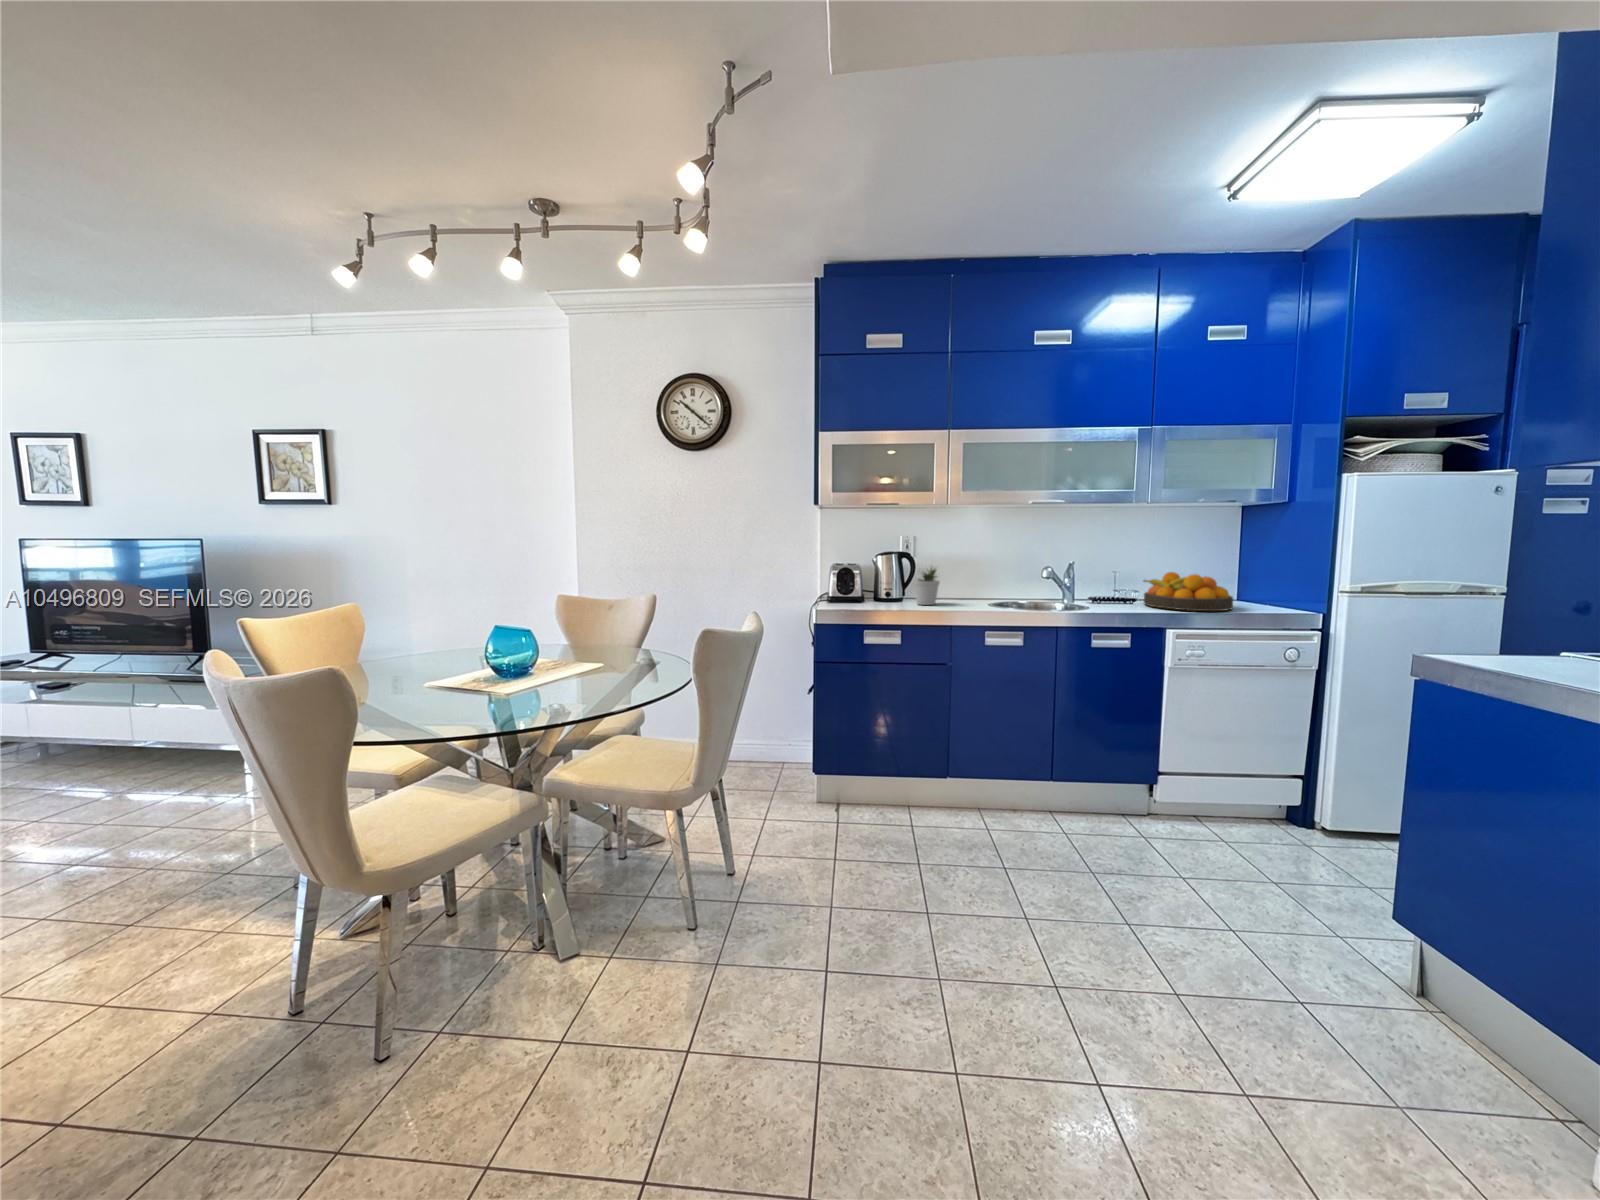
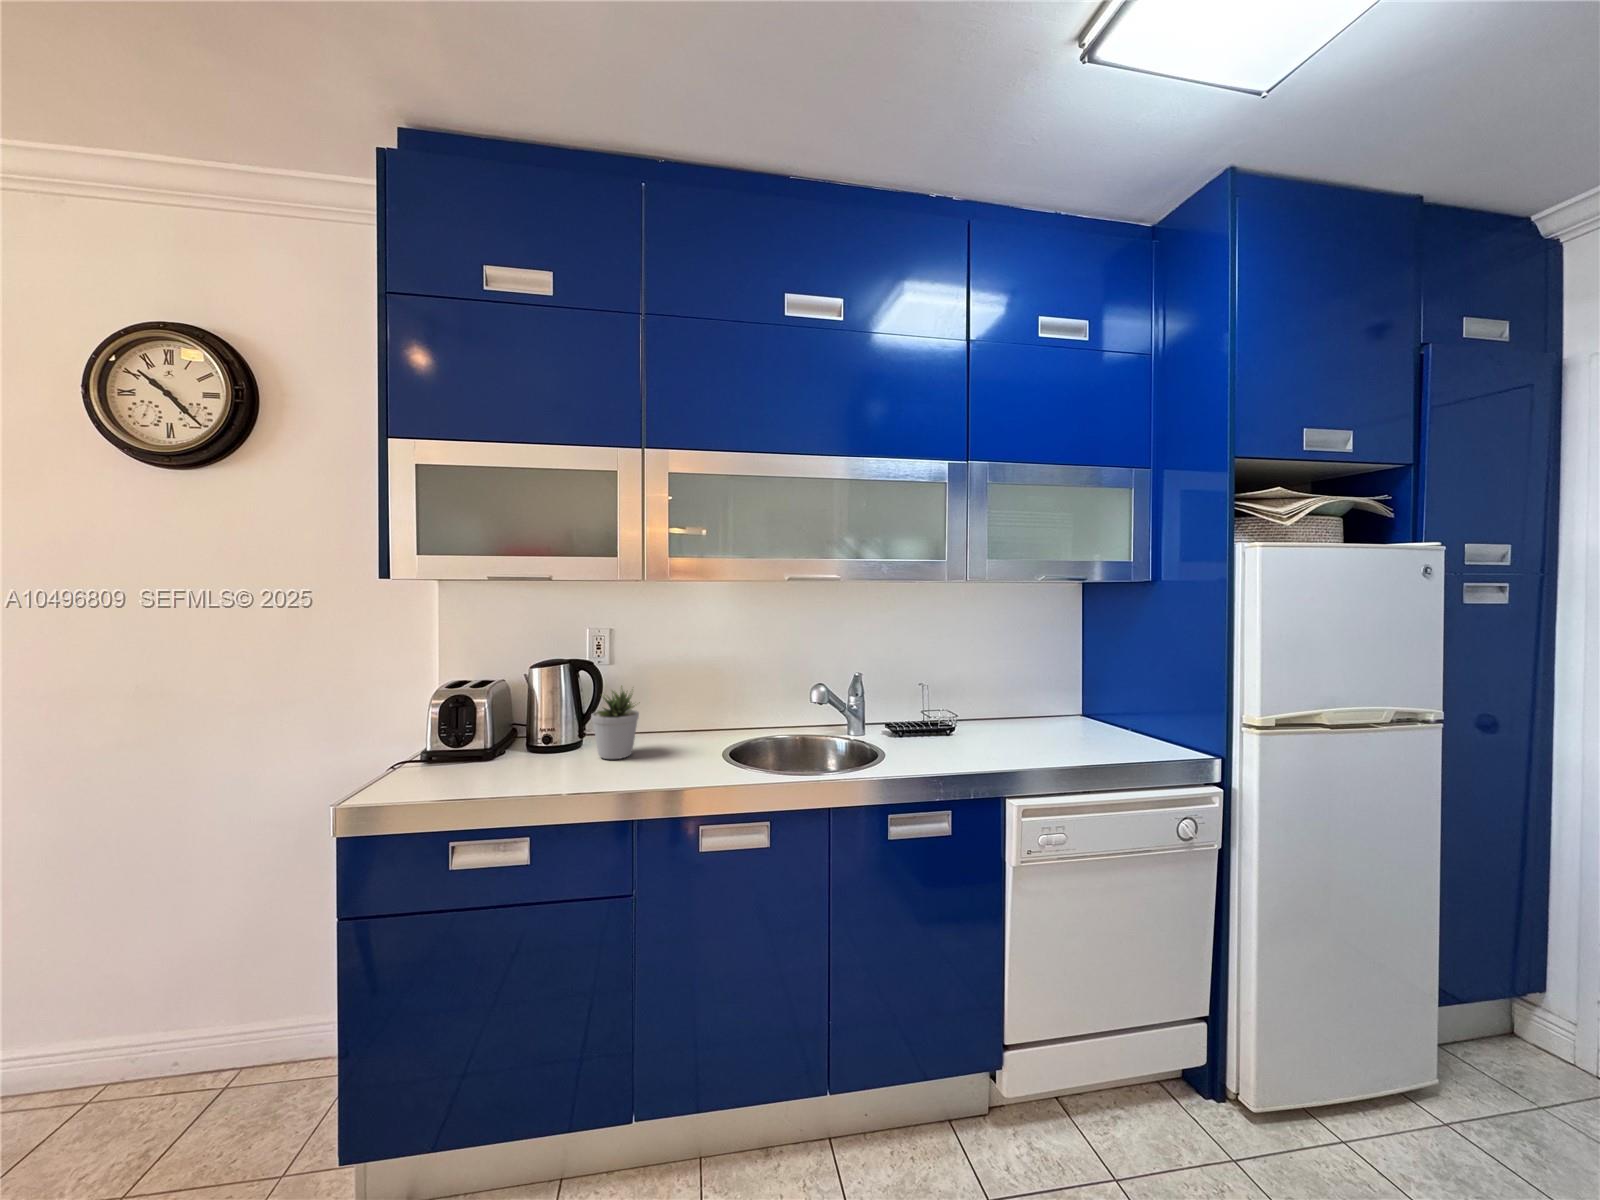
fruit bowl: present [1144,572,1233,611] -> none [964,686,1093,758]

